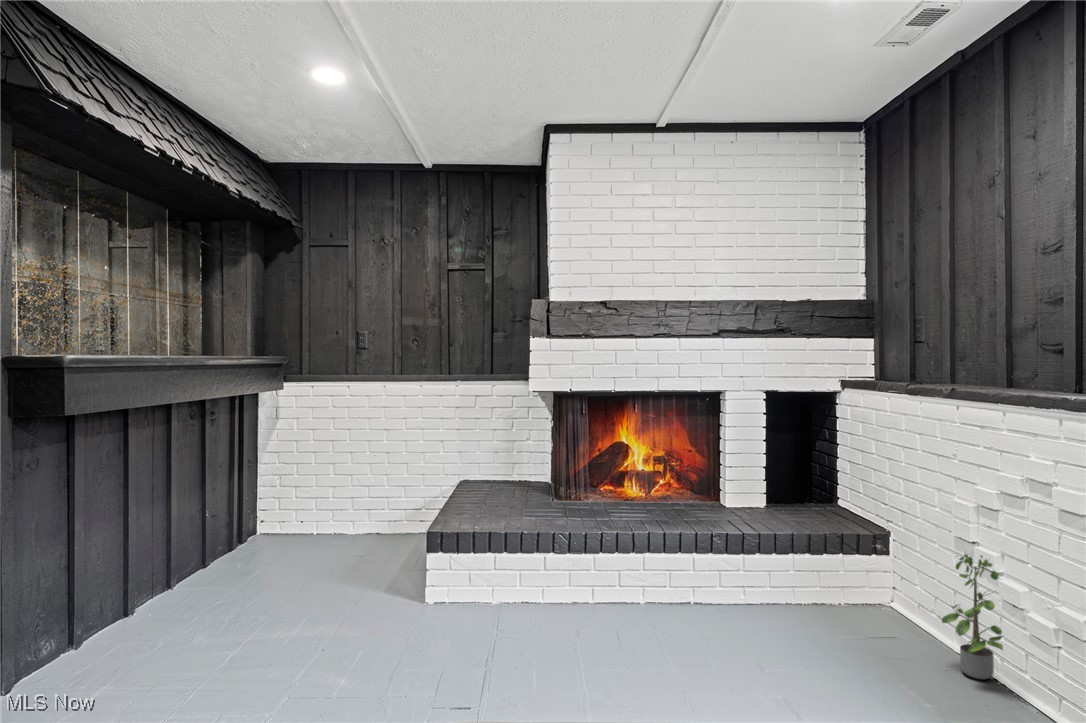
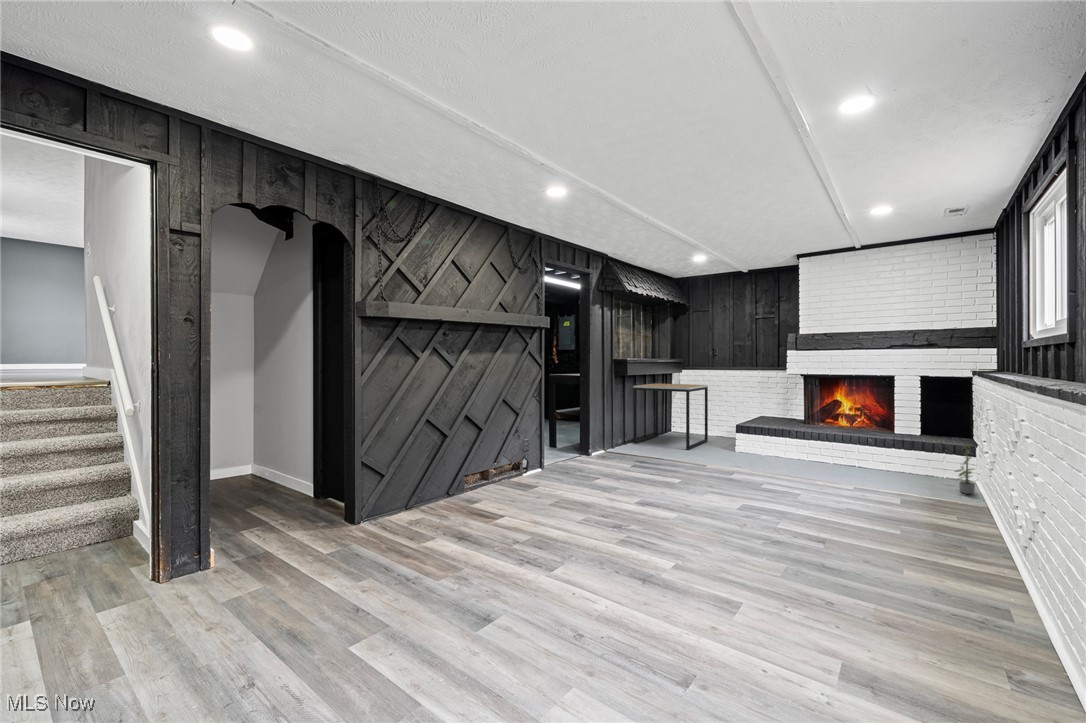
side table: none [114,424,349,625] -> present [633,383,708,450]

